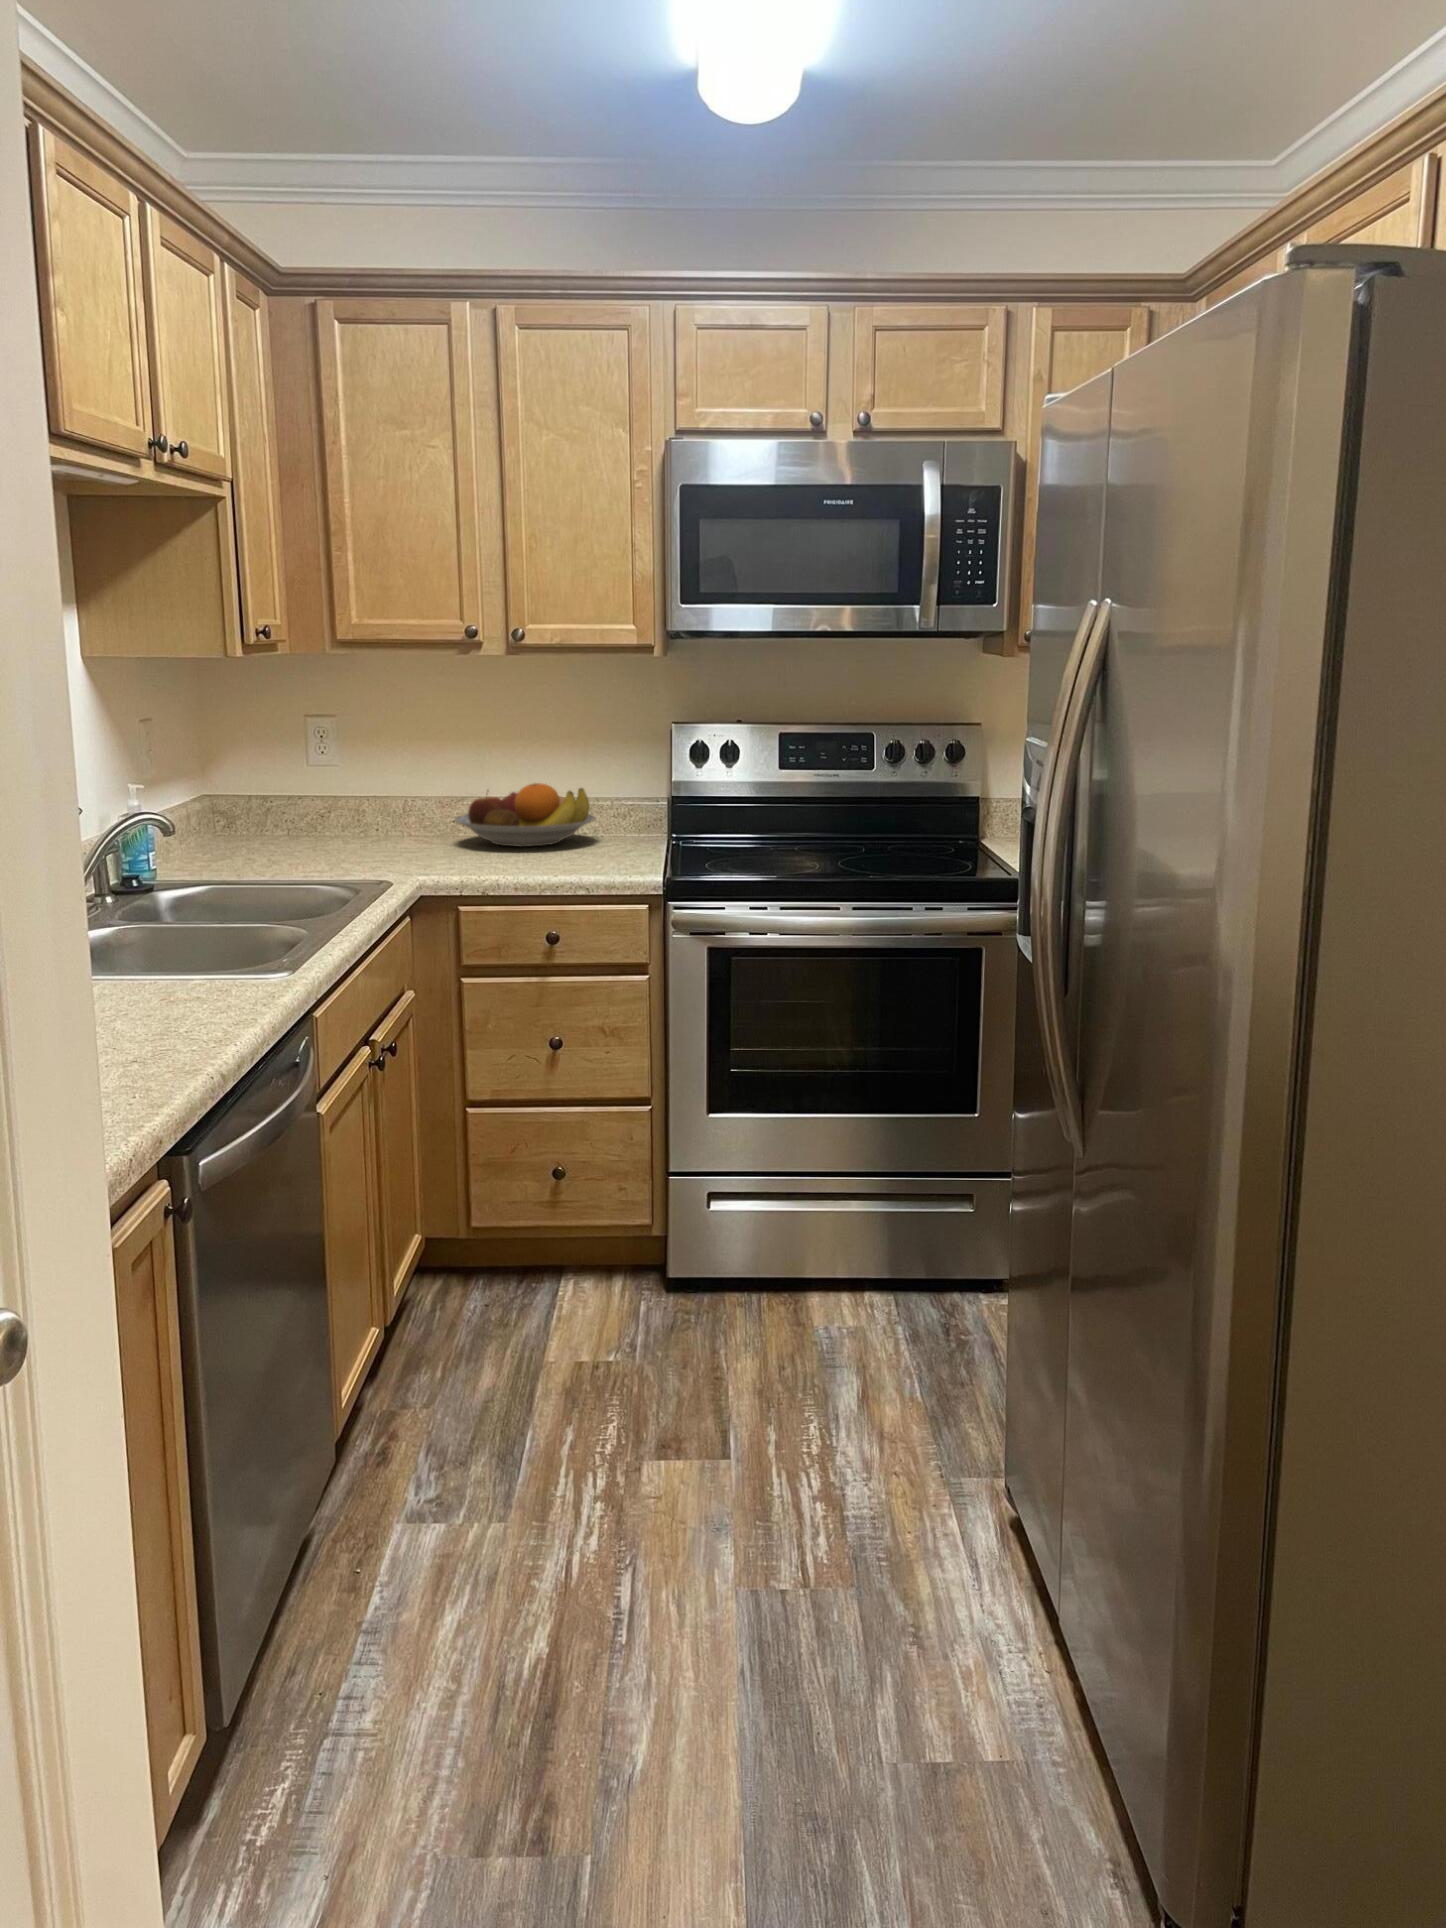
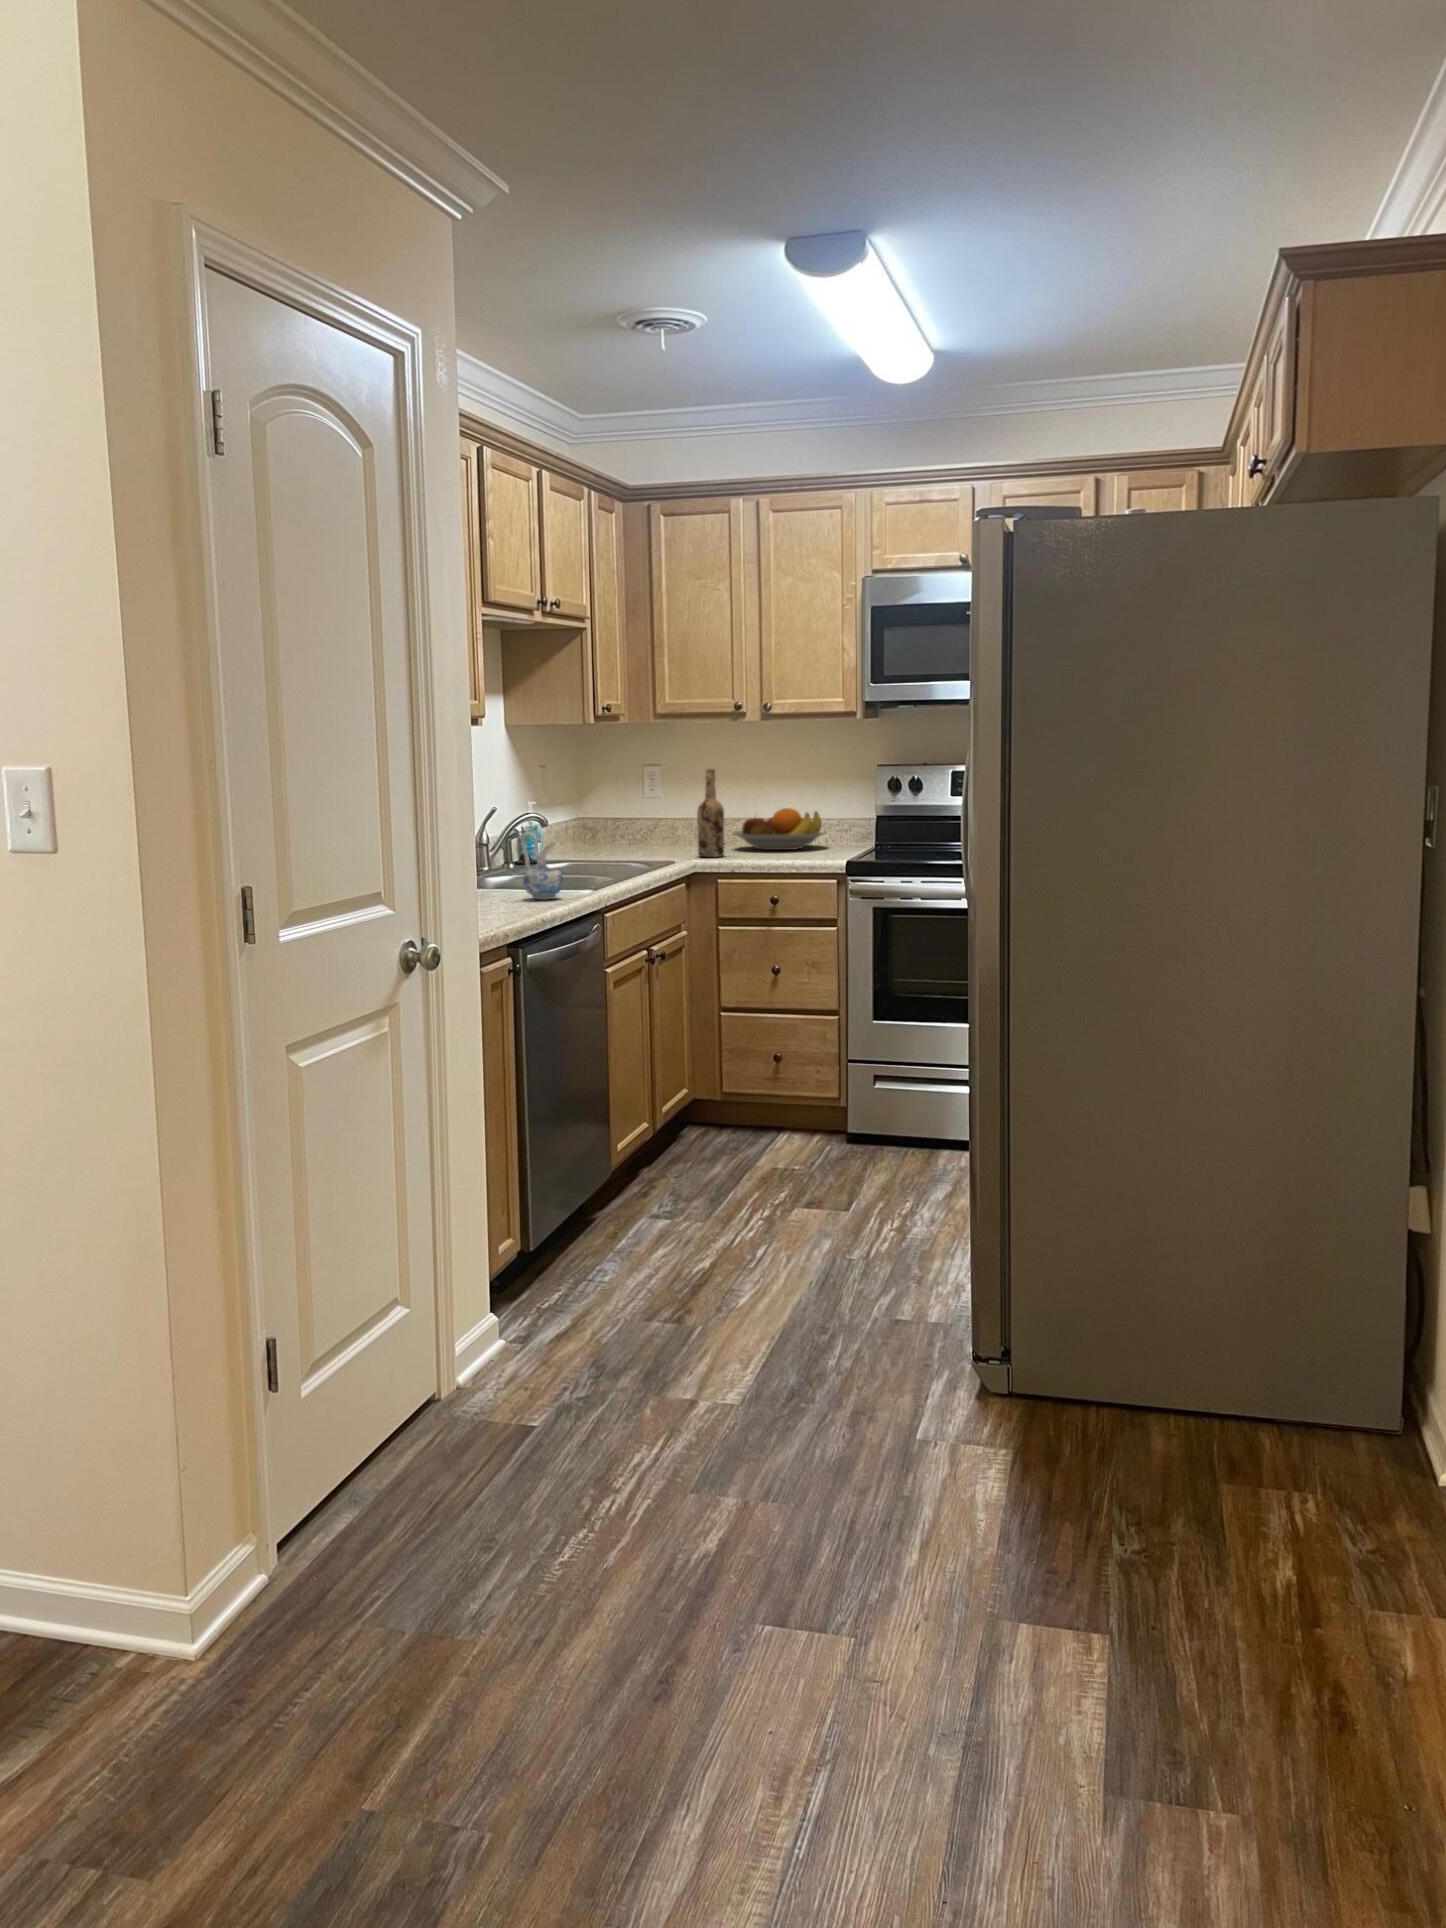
wine bottle: none [411,729,454,866] -> present [697,769,724,857]
ceramic pitcher: none [151,879,235,1003] -> present [522,832,563,899]

